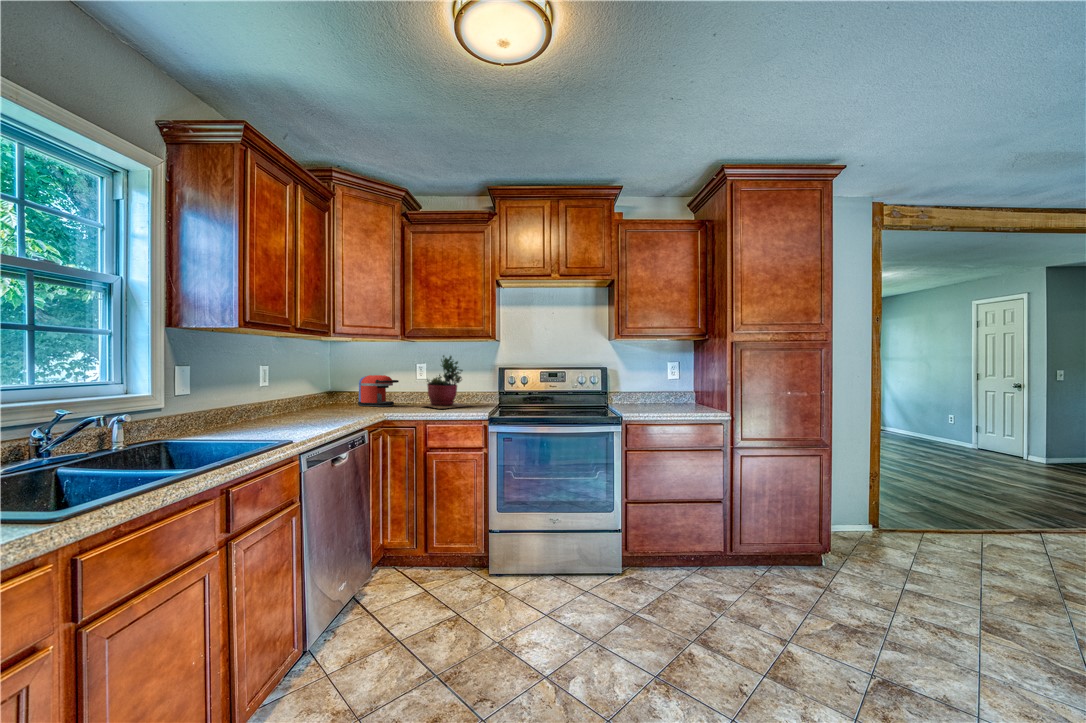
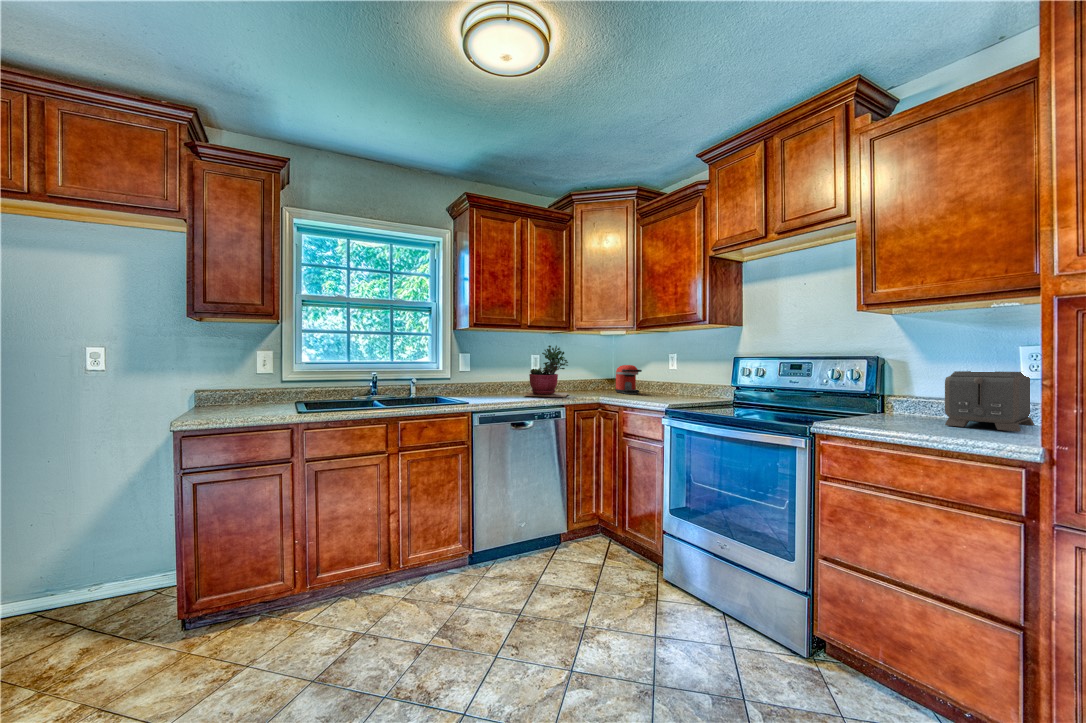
succulent plant: present [420,355,471,408] -> present [523,345,568,397]
toaster: none [632,376,673,407] -> present [945,371,1035,432]

